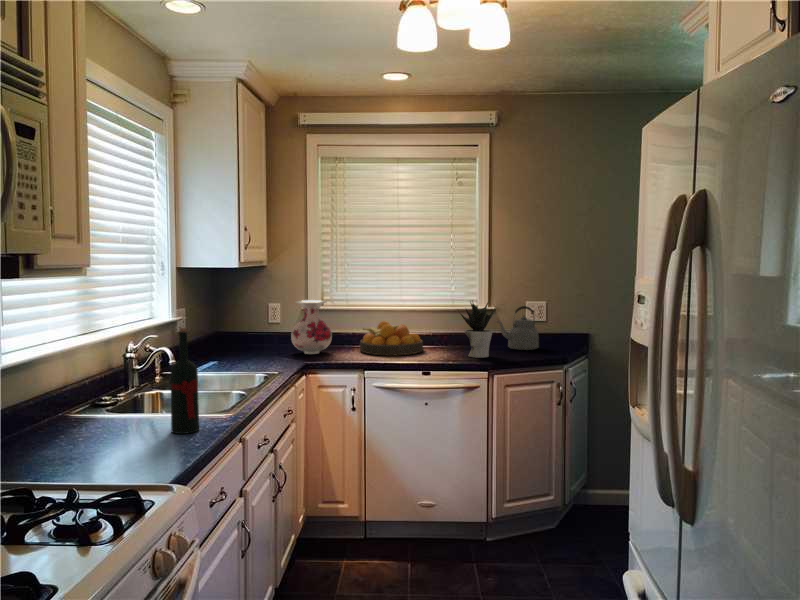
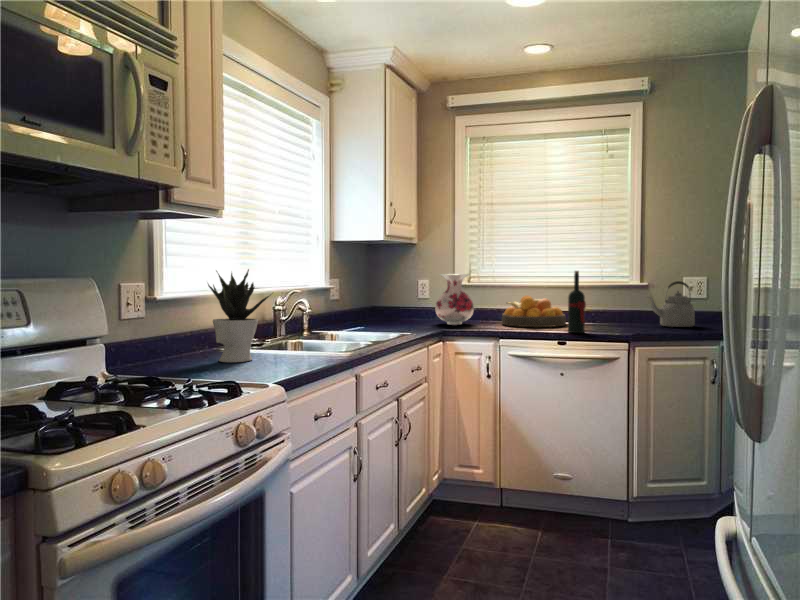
potted plant: present [458,301,495,358] -> present [208,269,269,362]
wine bottle: present [170,328,199,434] -> present [568,271,586,333]

